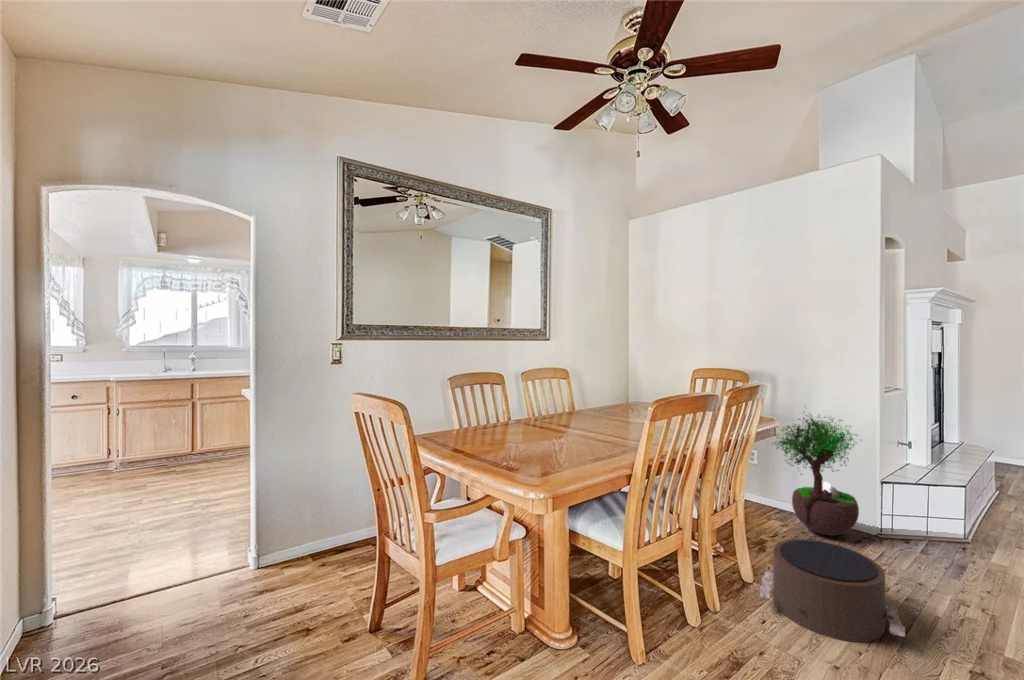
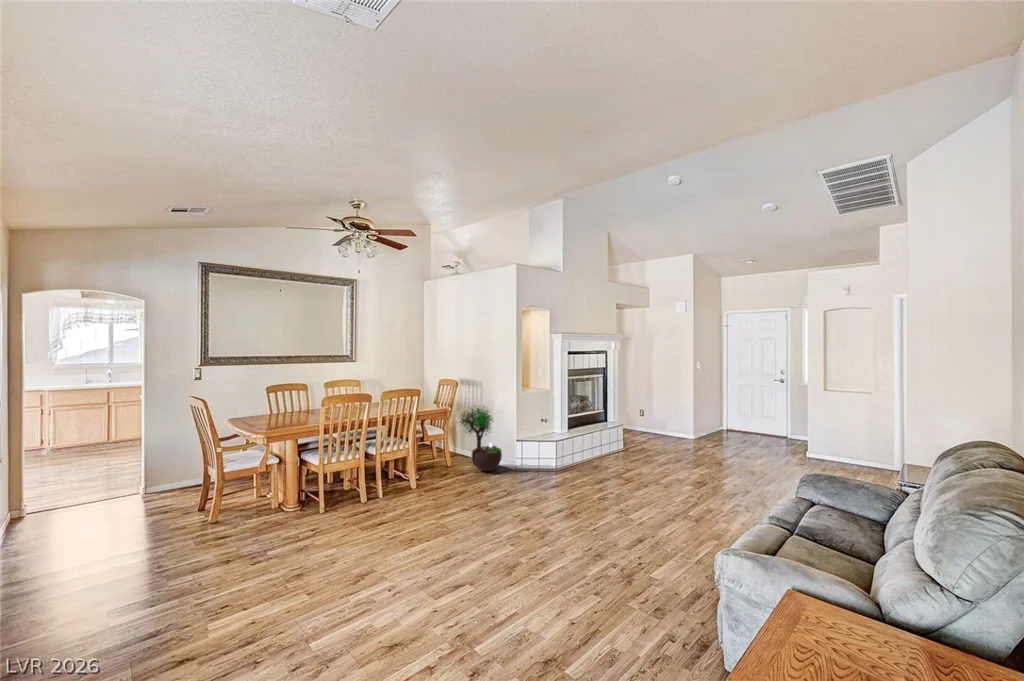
pouf: present [760,539,905,642] -> none [404,467,462,506]

